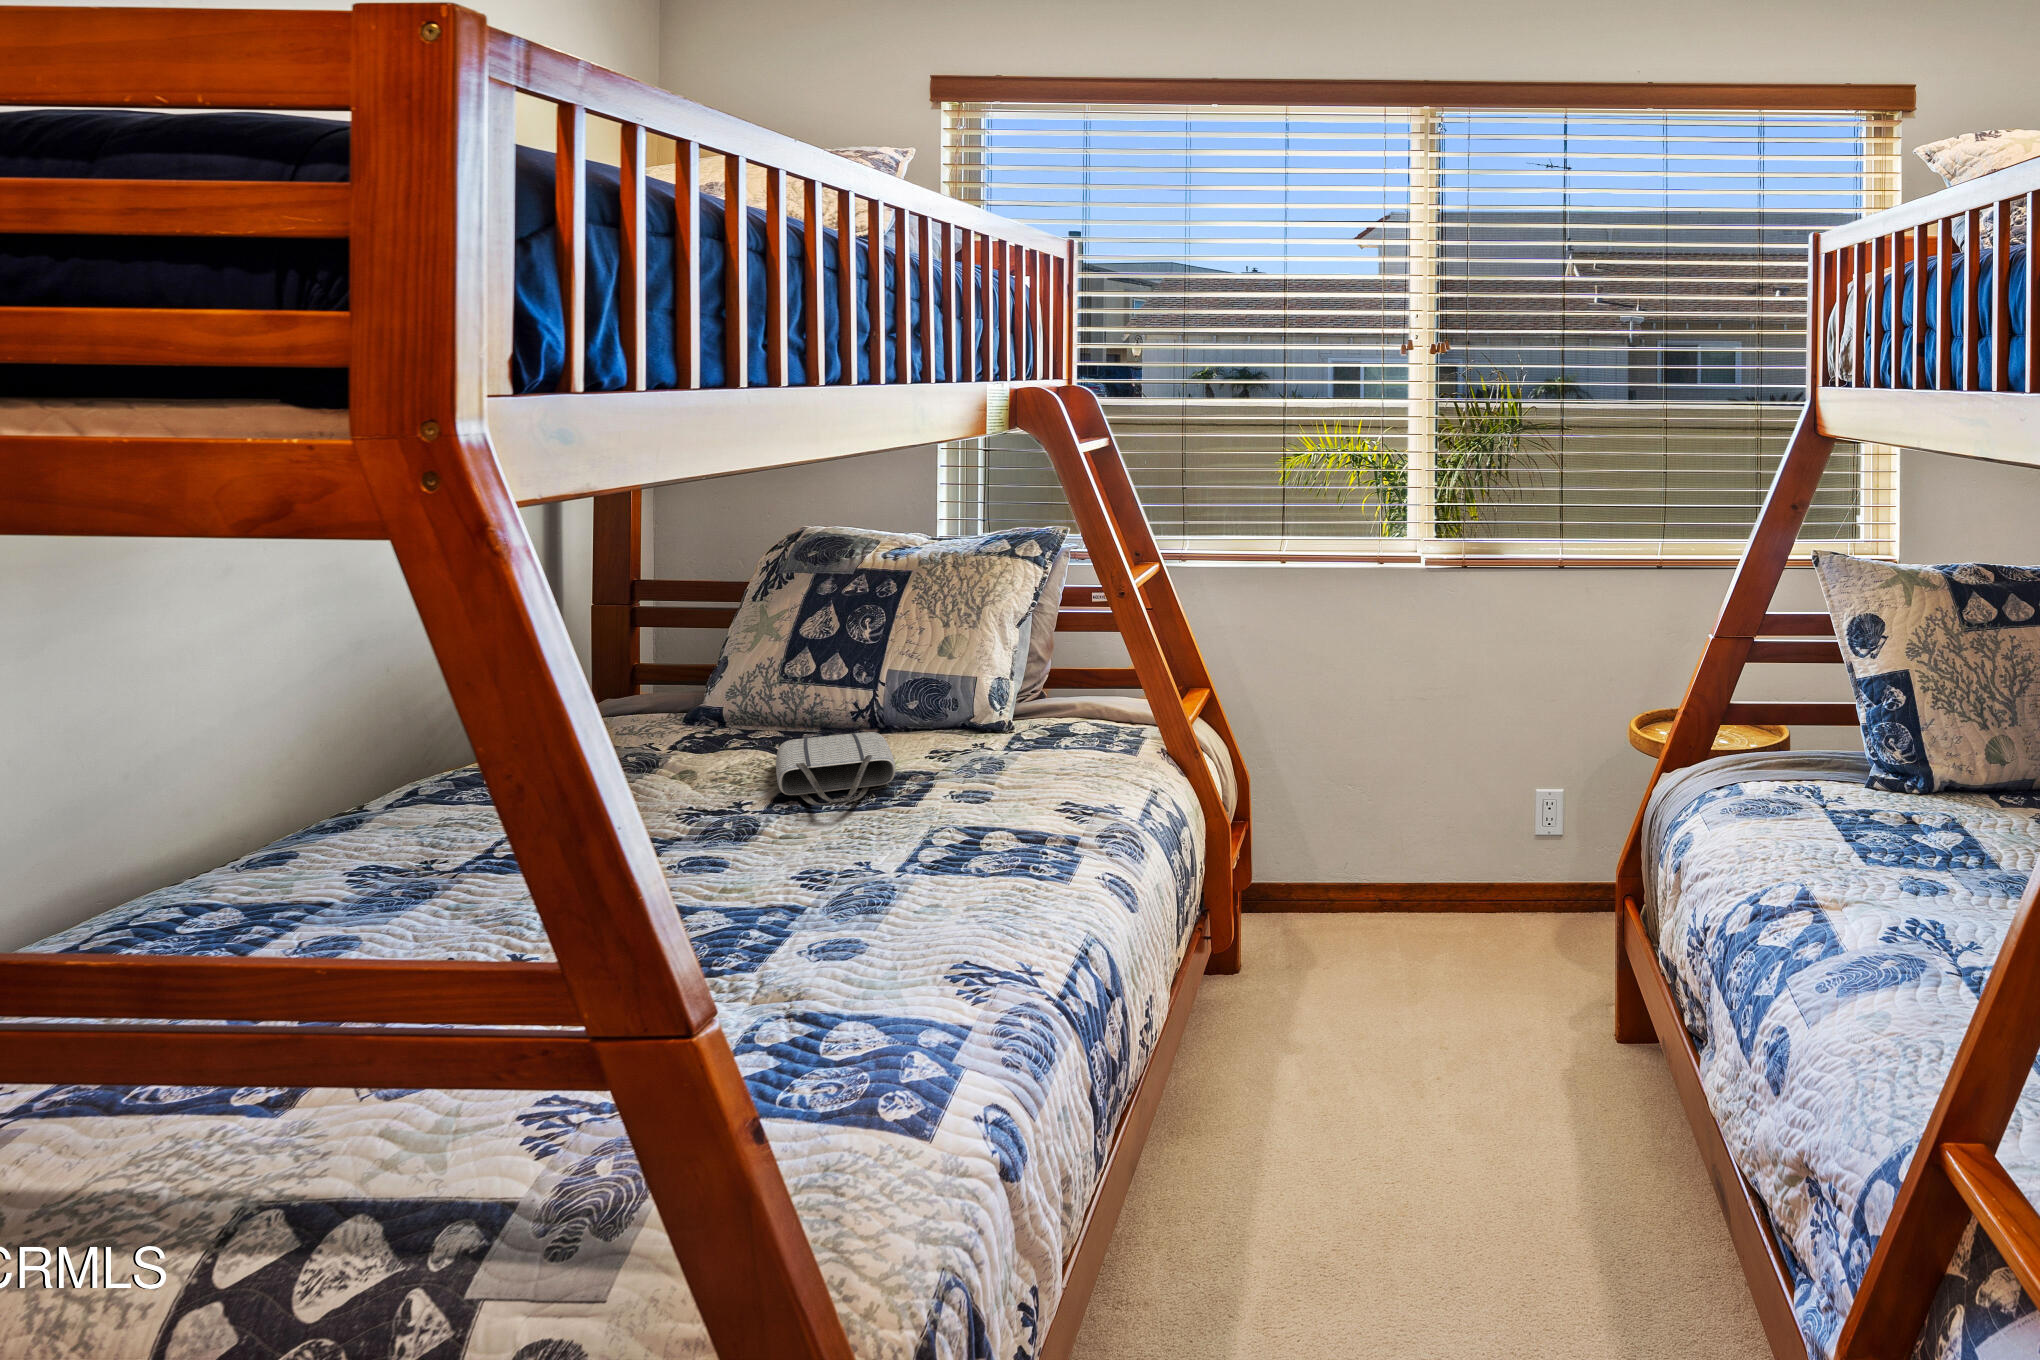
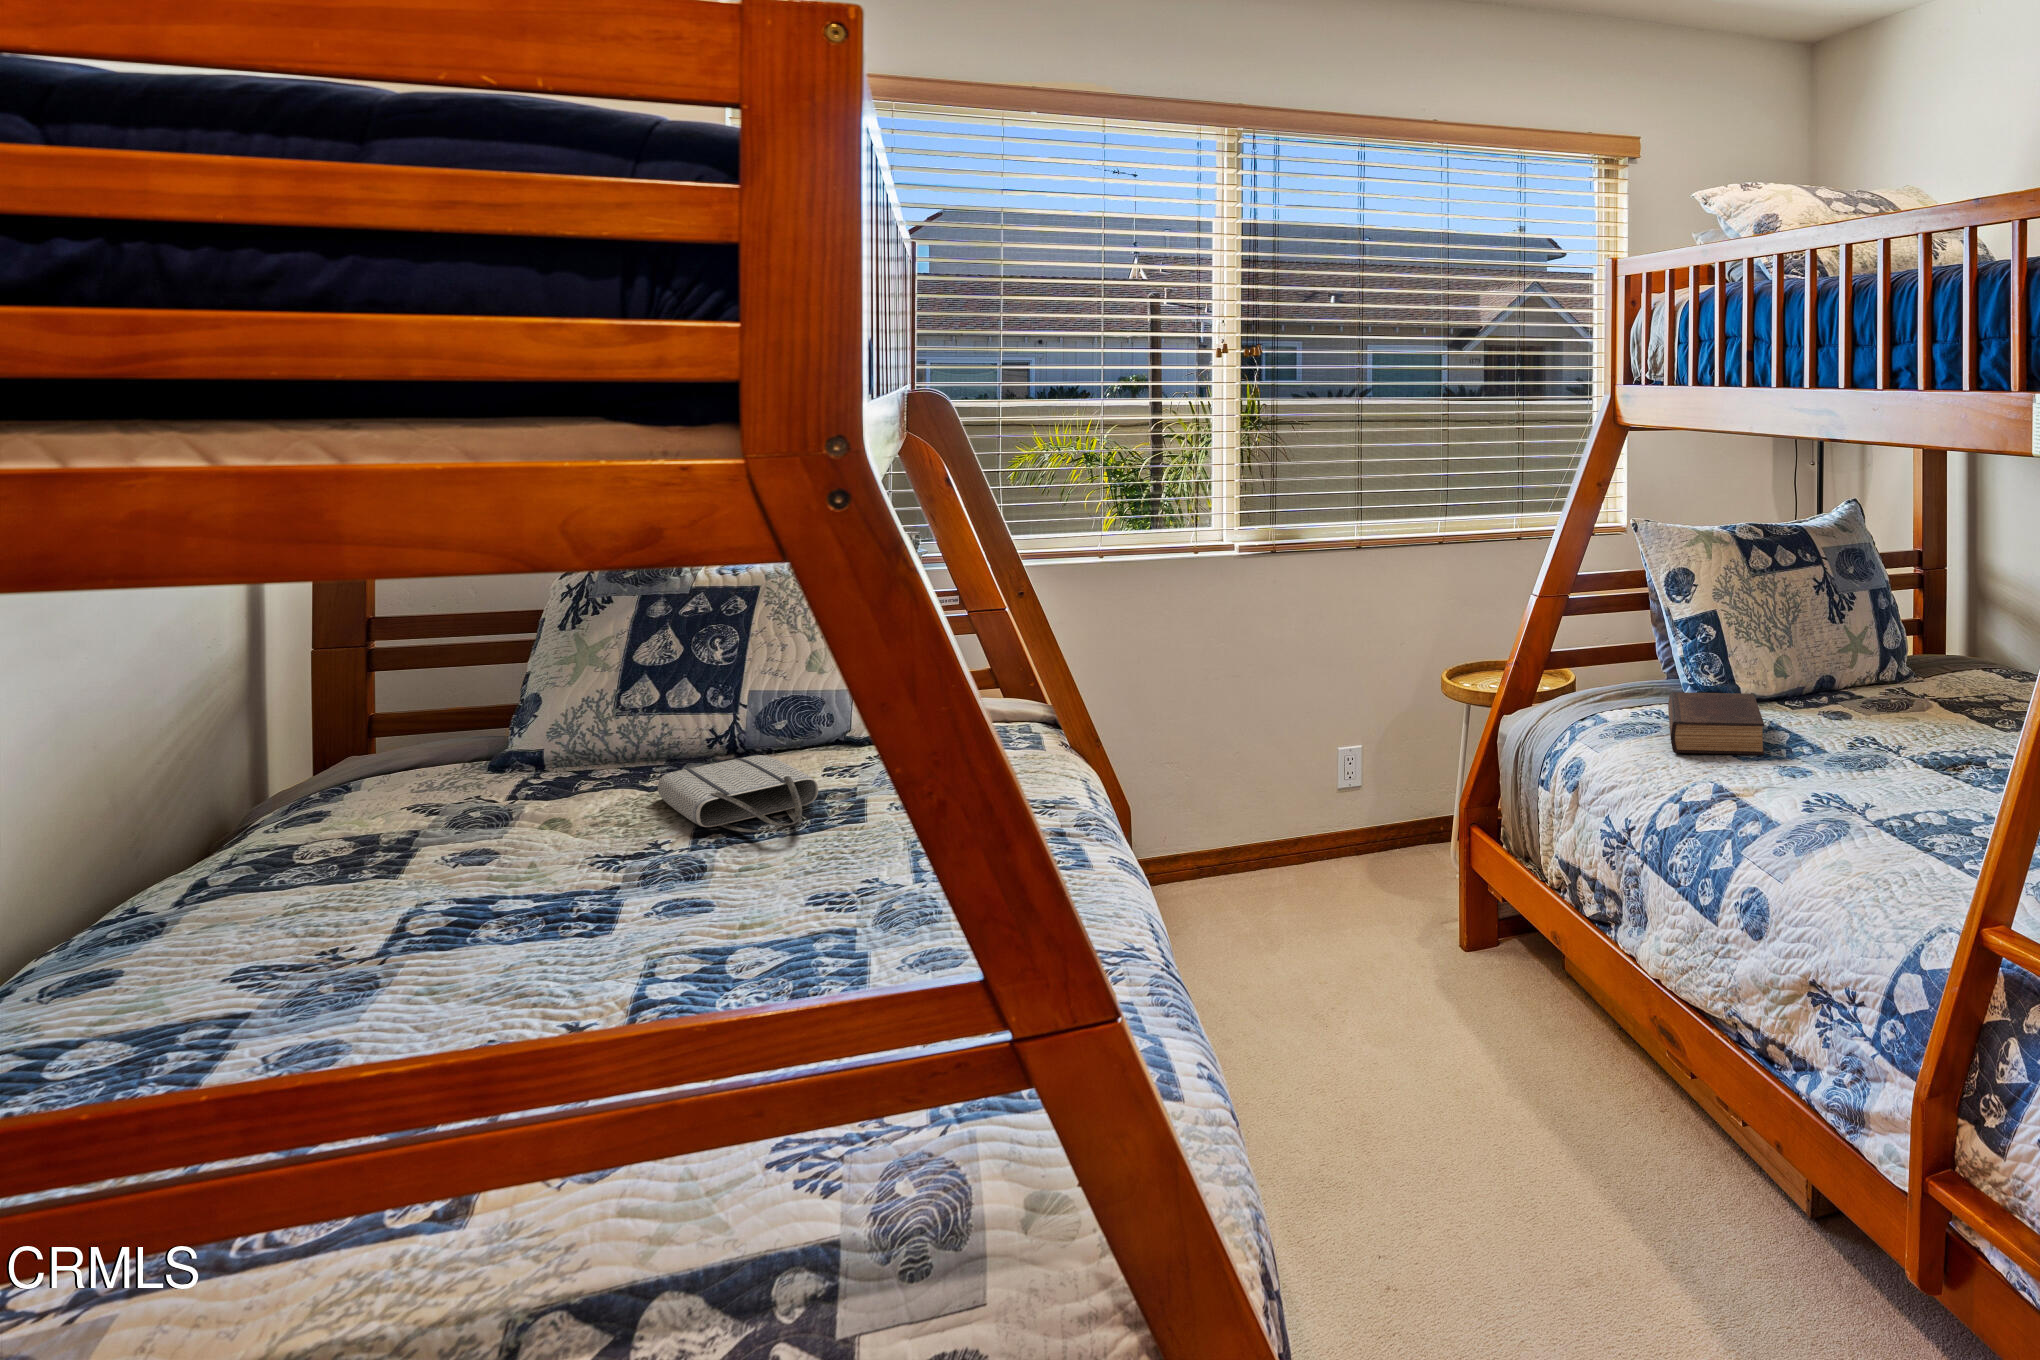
book: none [1792,767,1935,859] -> present [1668,692,1765,755]

